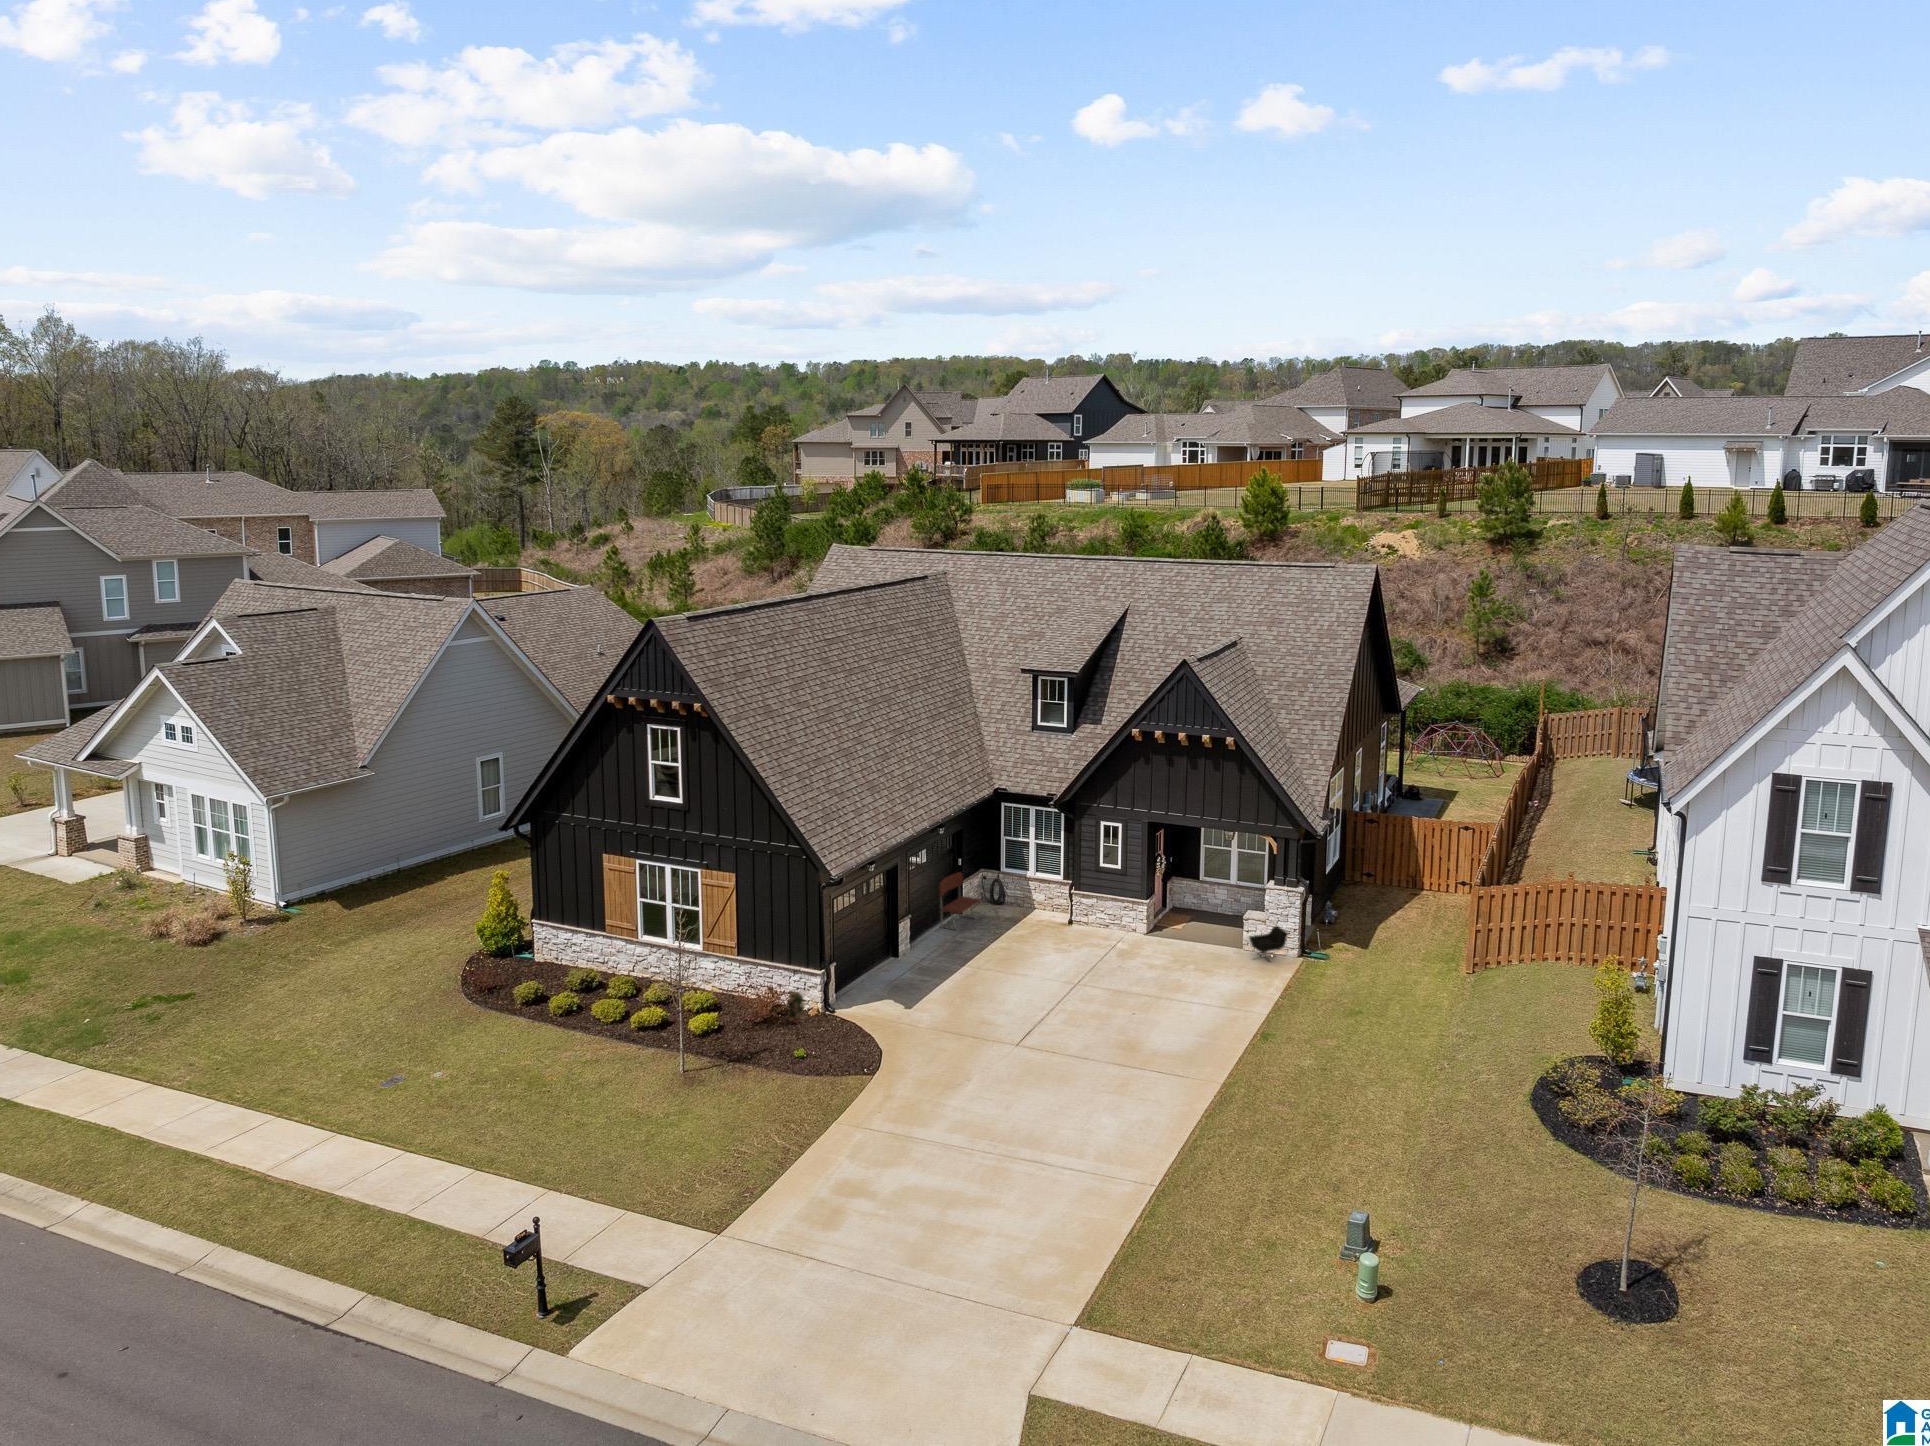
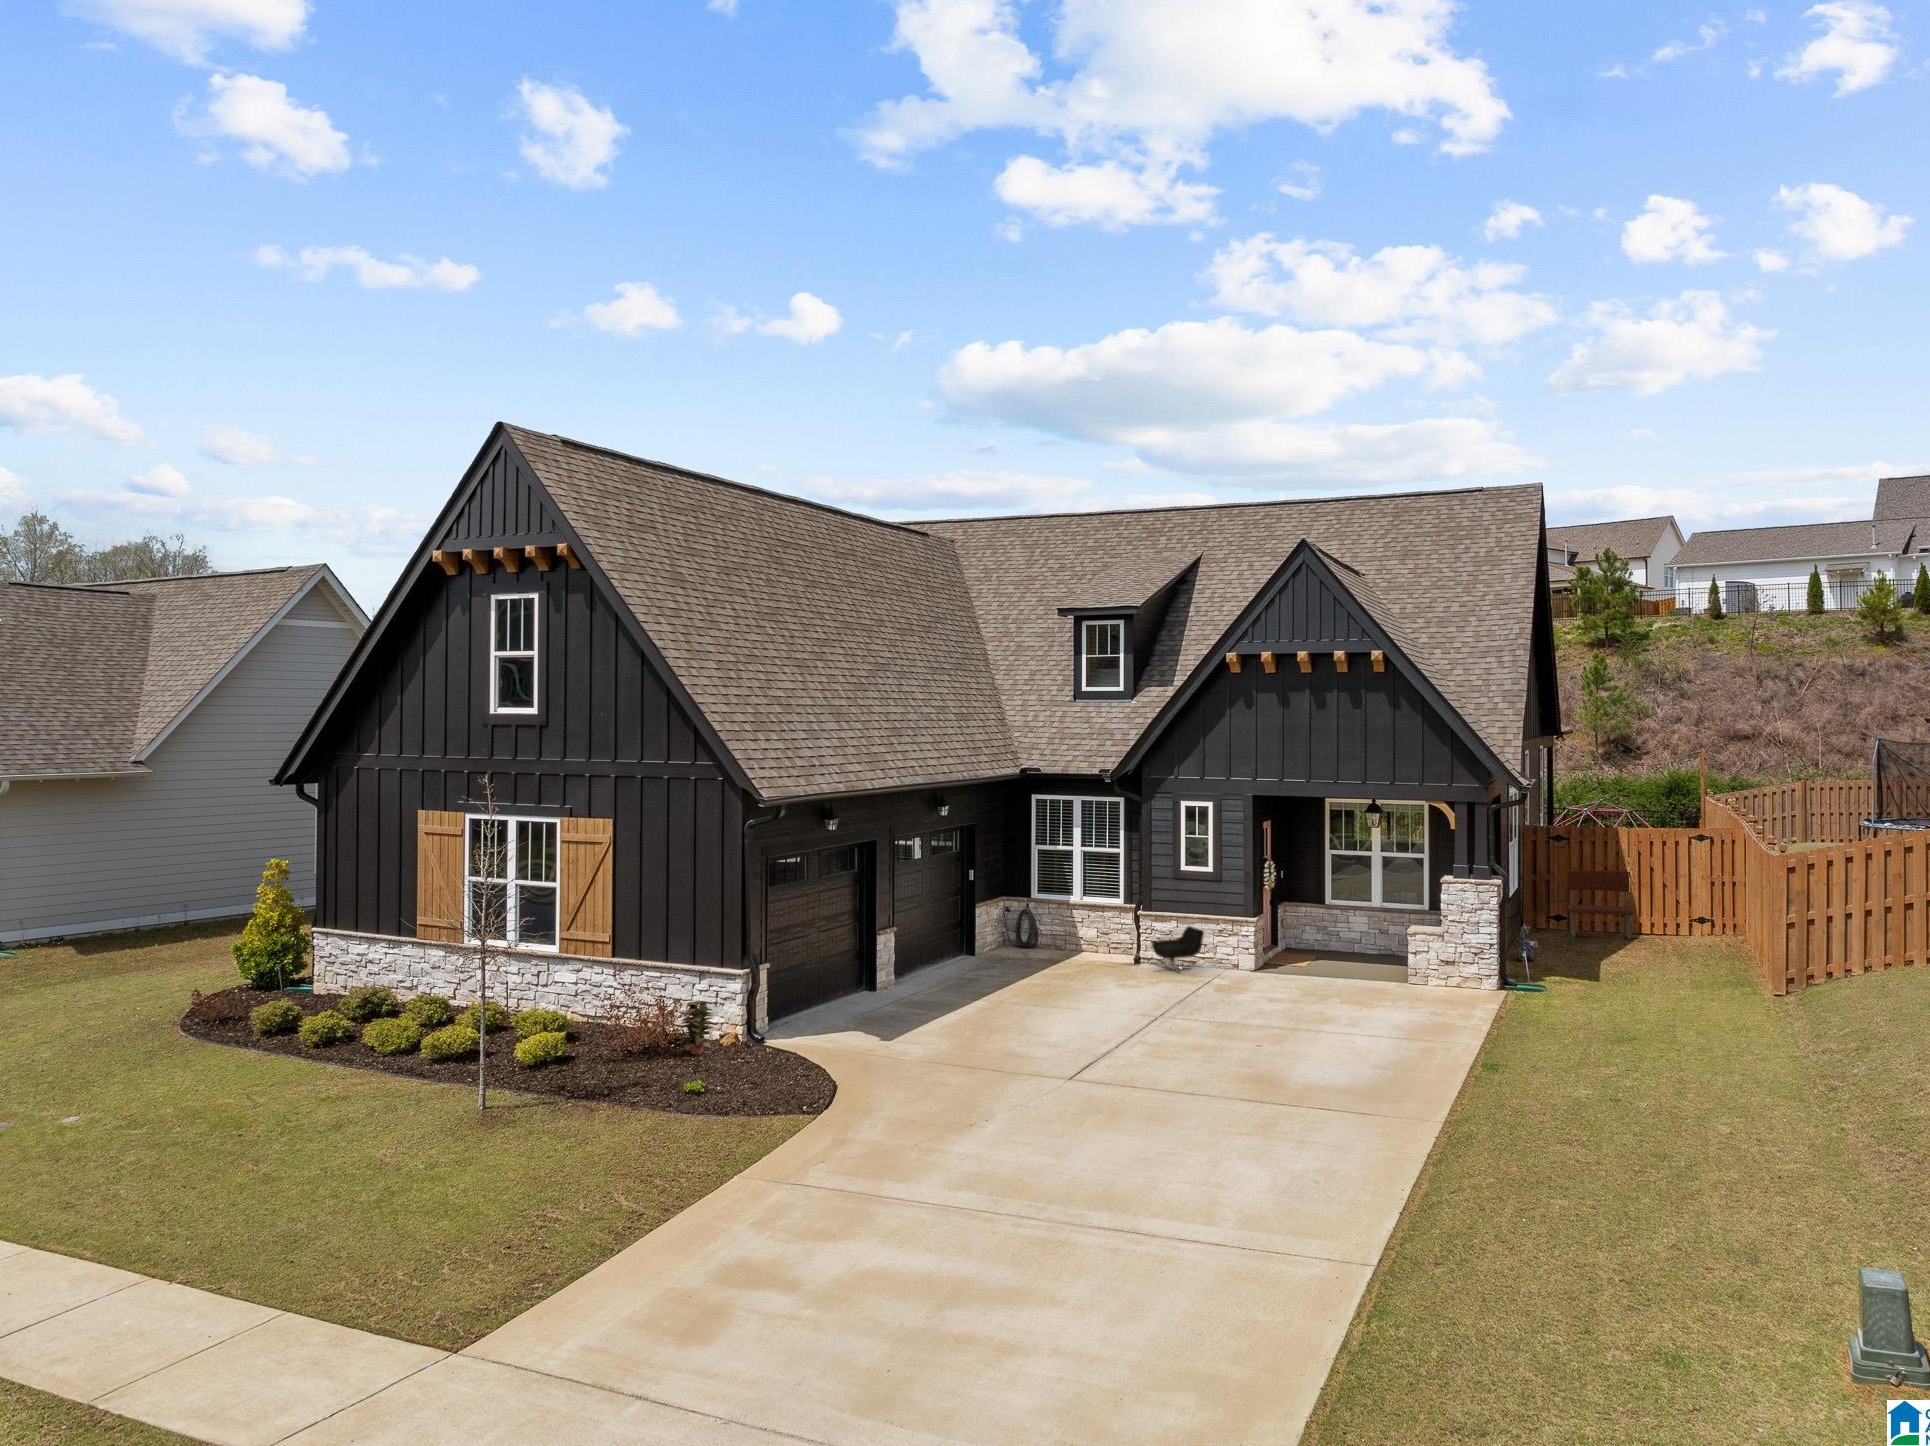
bench: present [939,872,980,930] -> present [1567,870,1633,939]
lounge chair: present [1249,926,1287,960] -> present [1151,926,1204,970]

